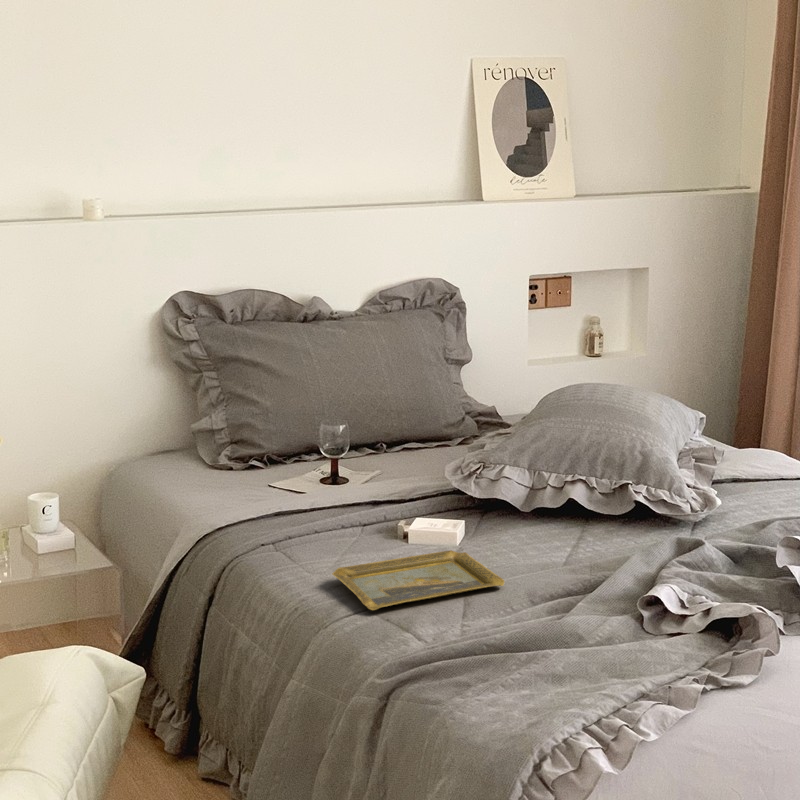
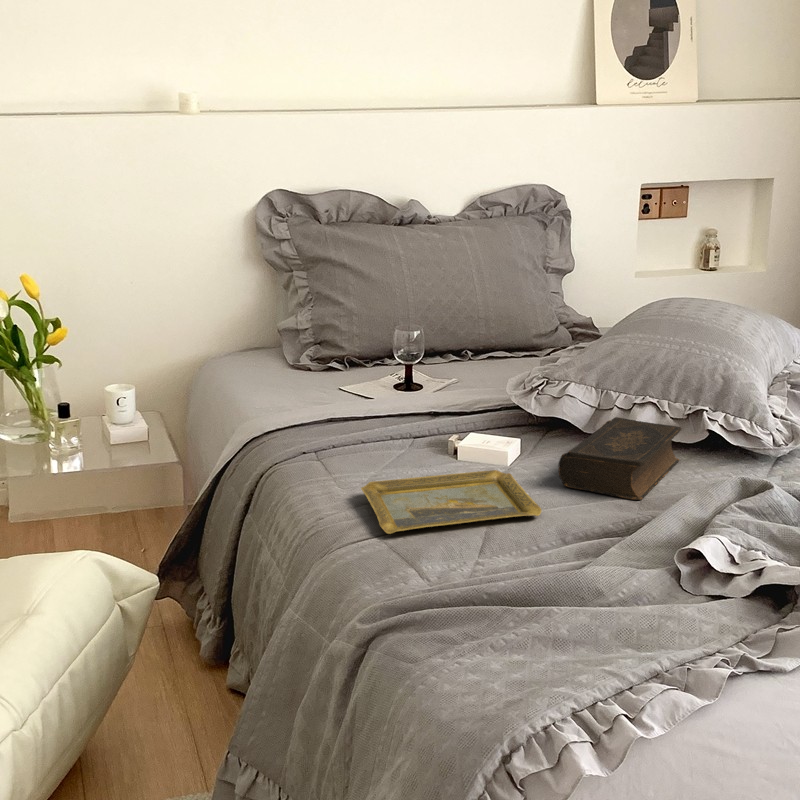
book: none [510,496,612,567] -> present [559,417,682,500]

